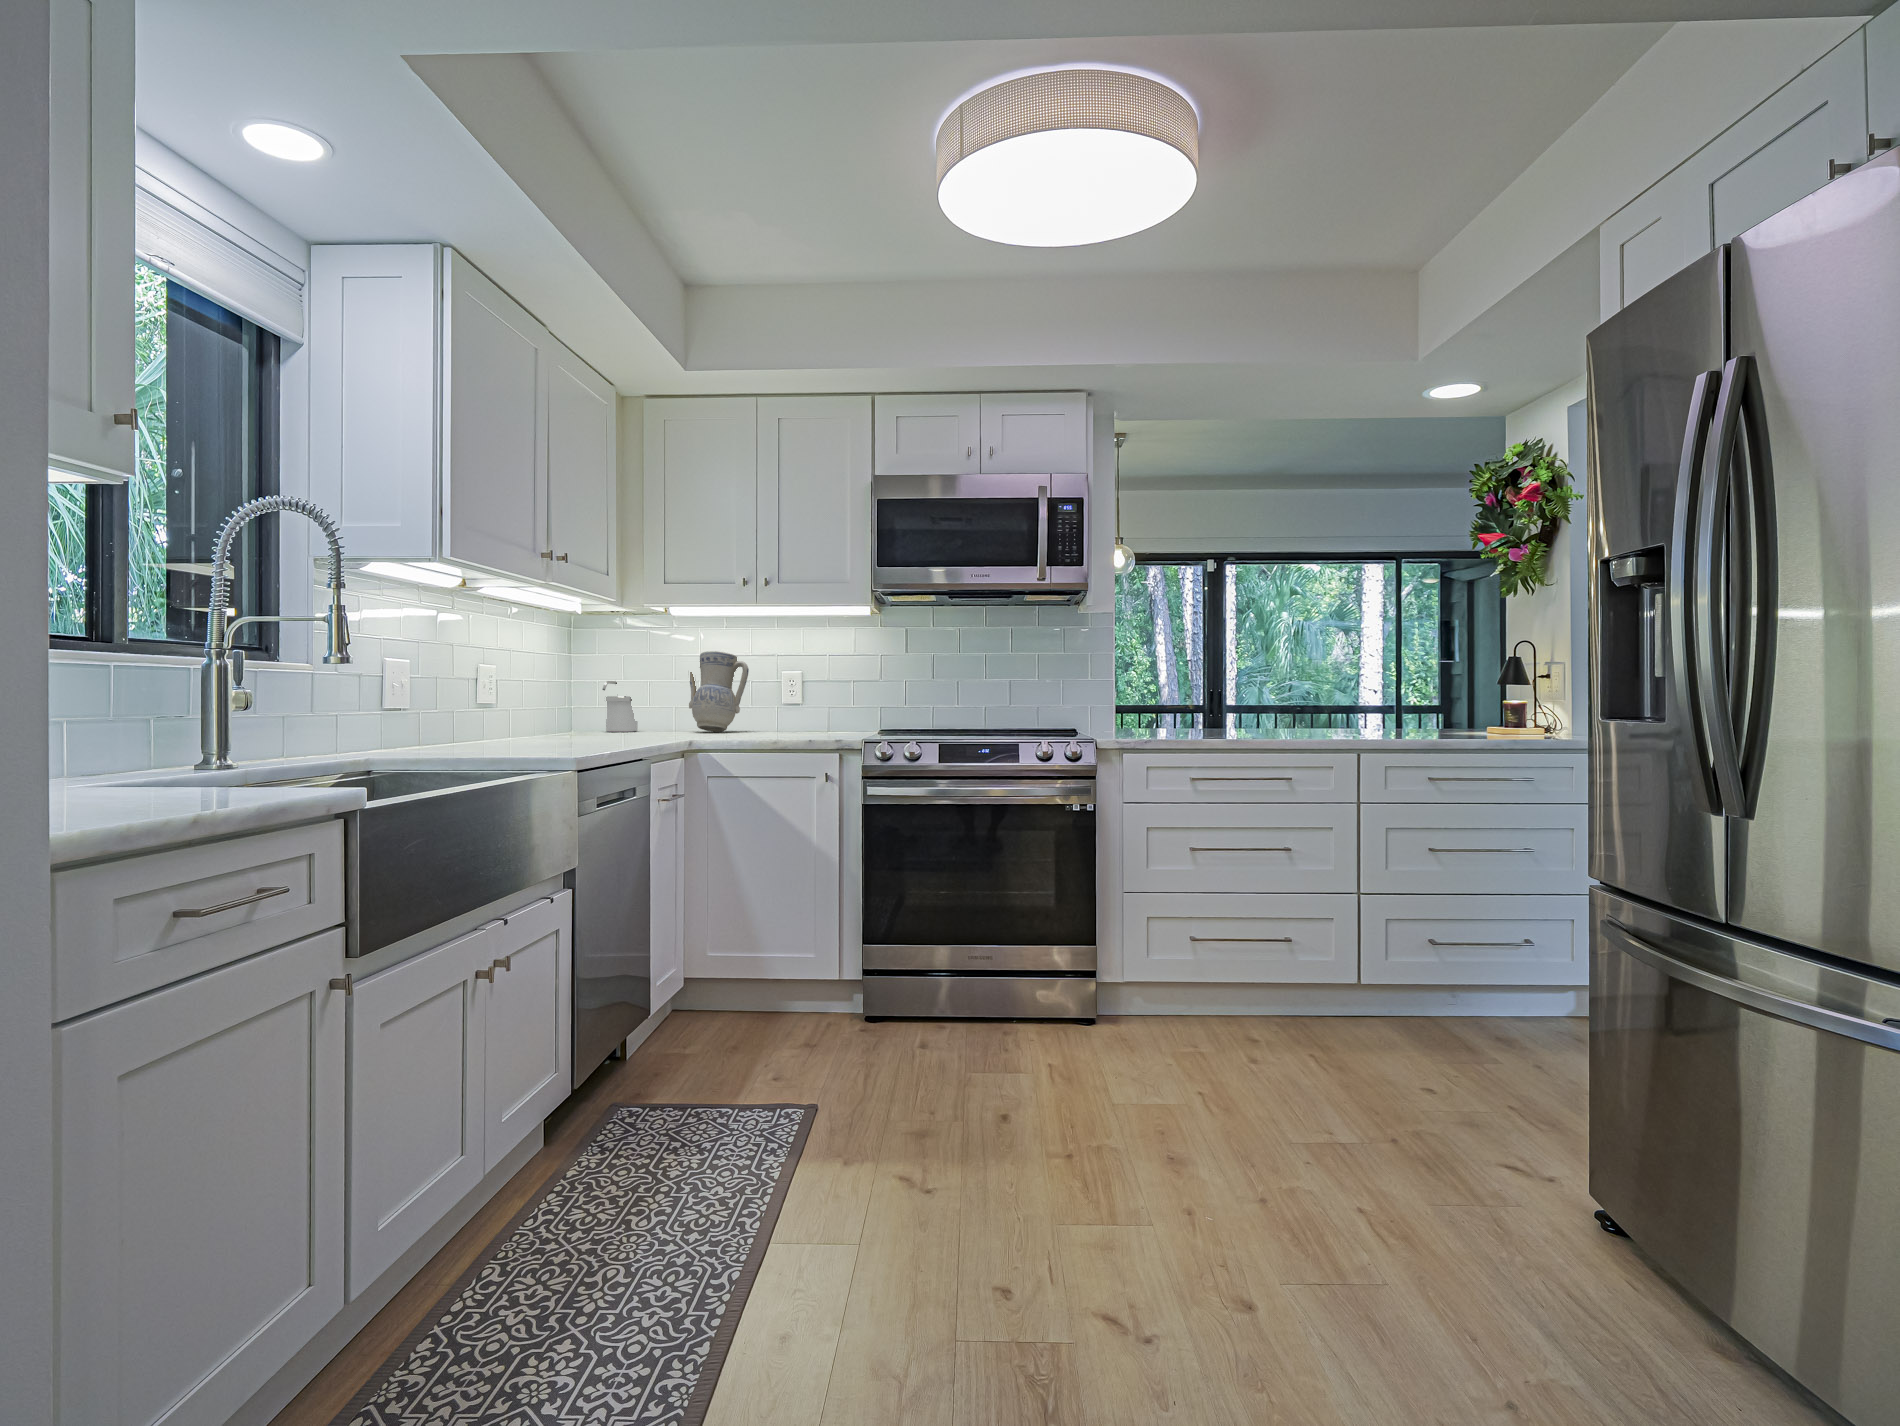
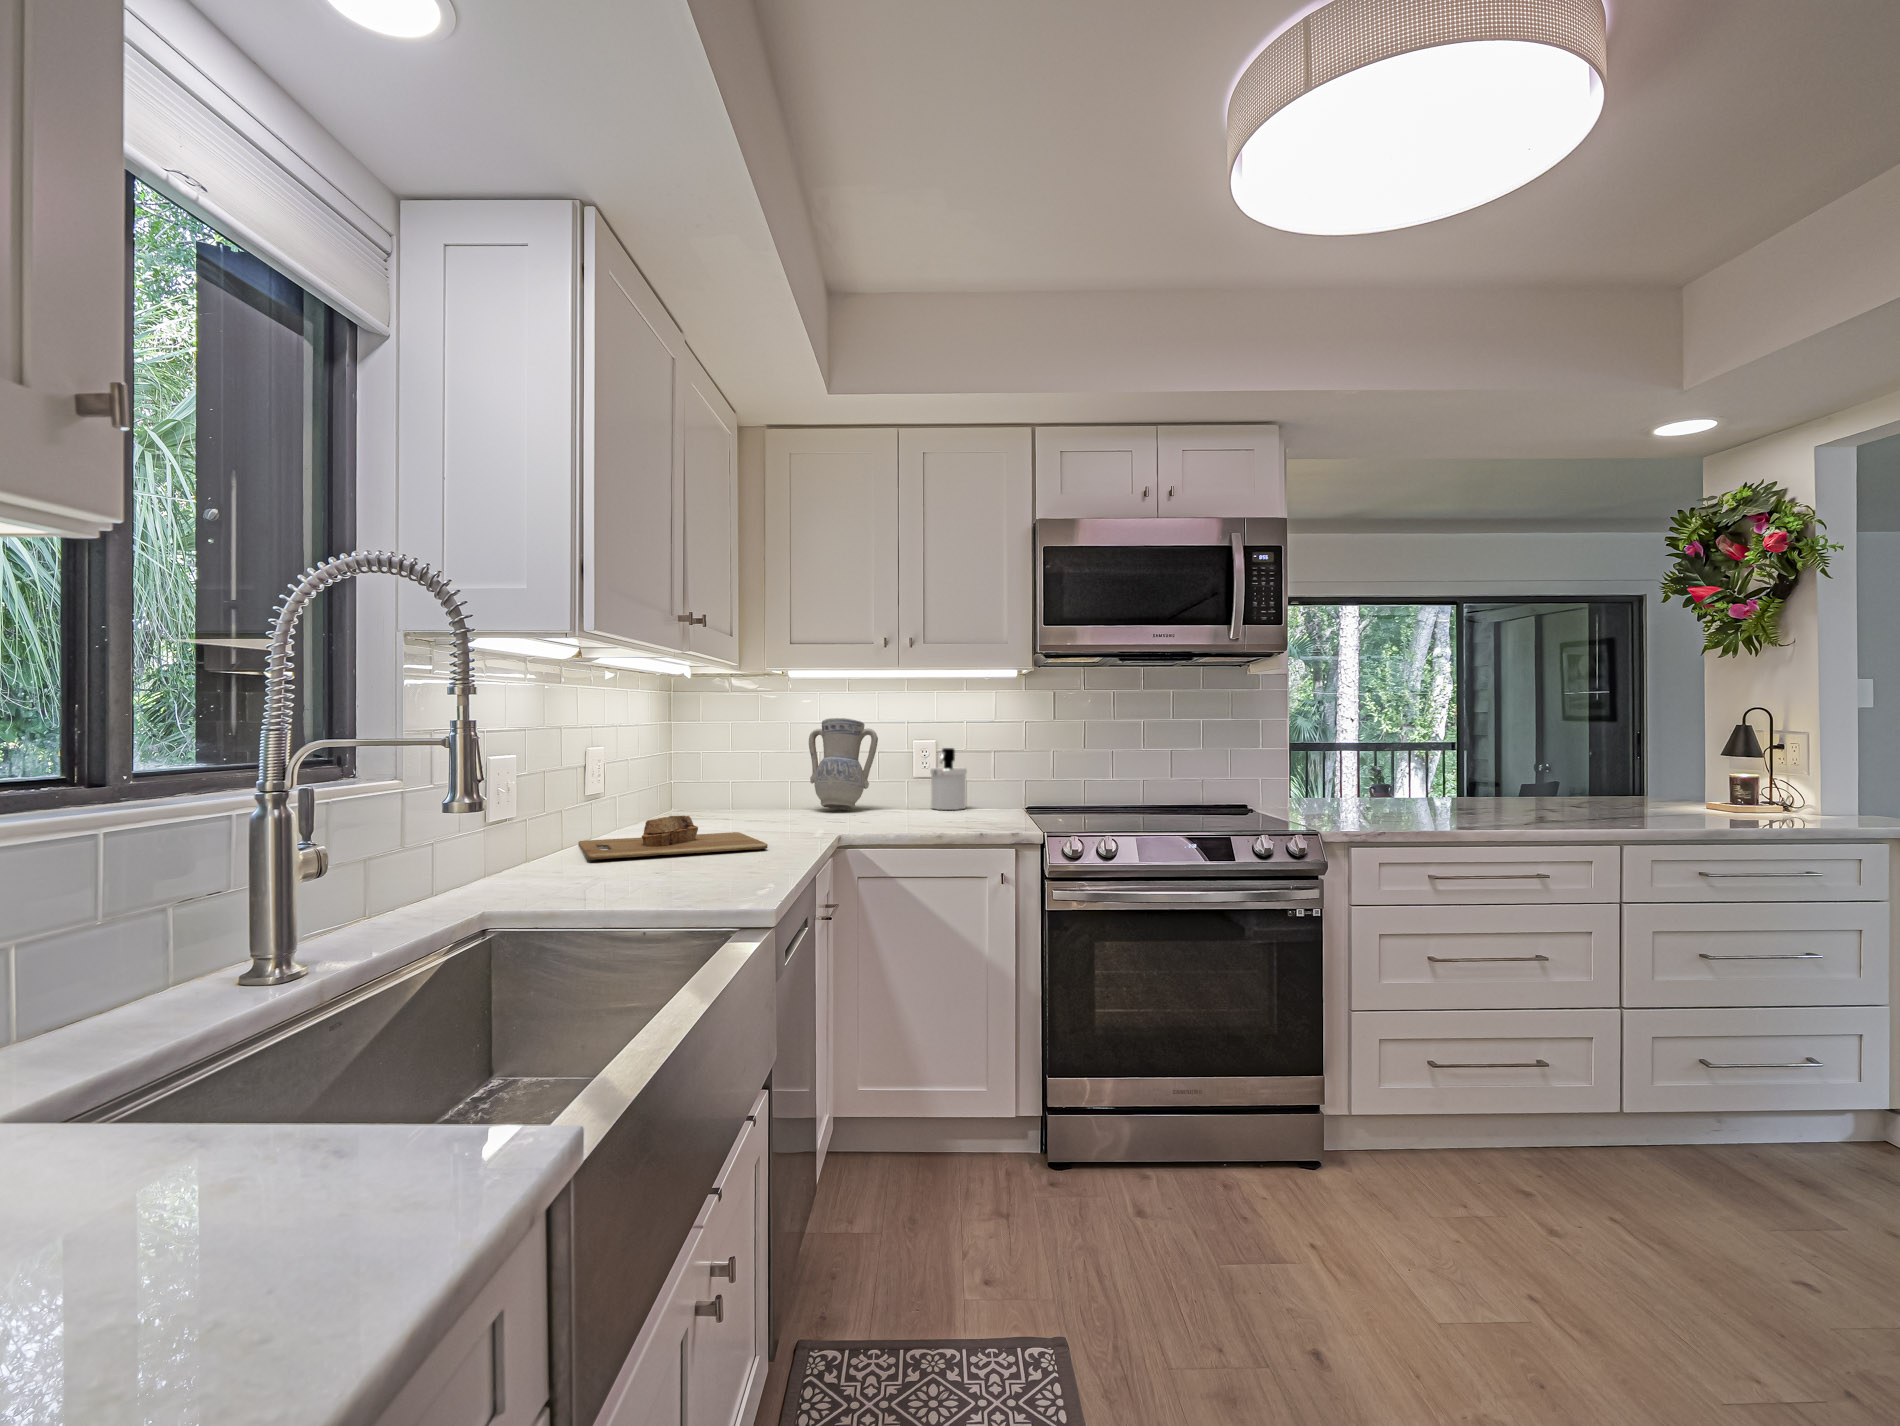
soap dispenser: present [603,681,638,732] -> present [930,748,967,810]
cutting board: none [467,716,616,745] -> present [578,816,768,860]

